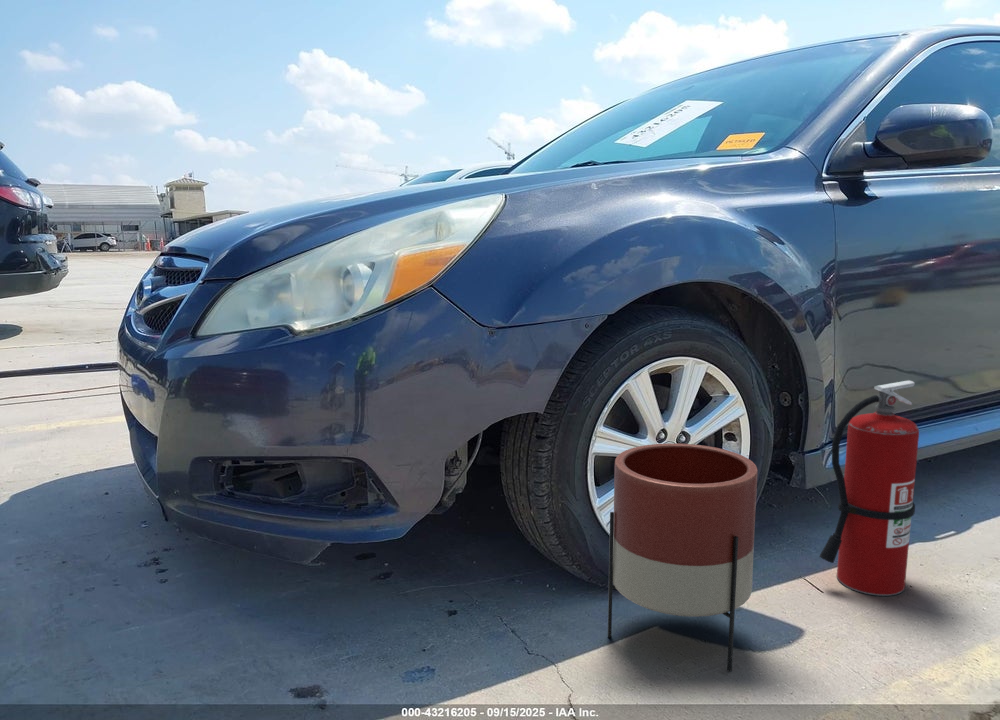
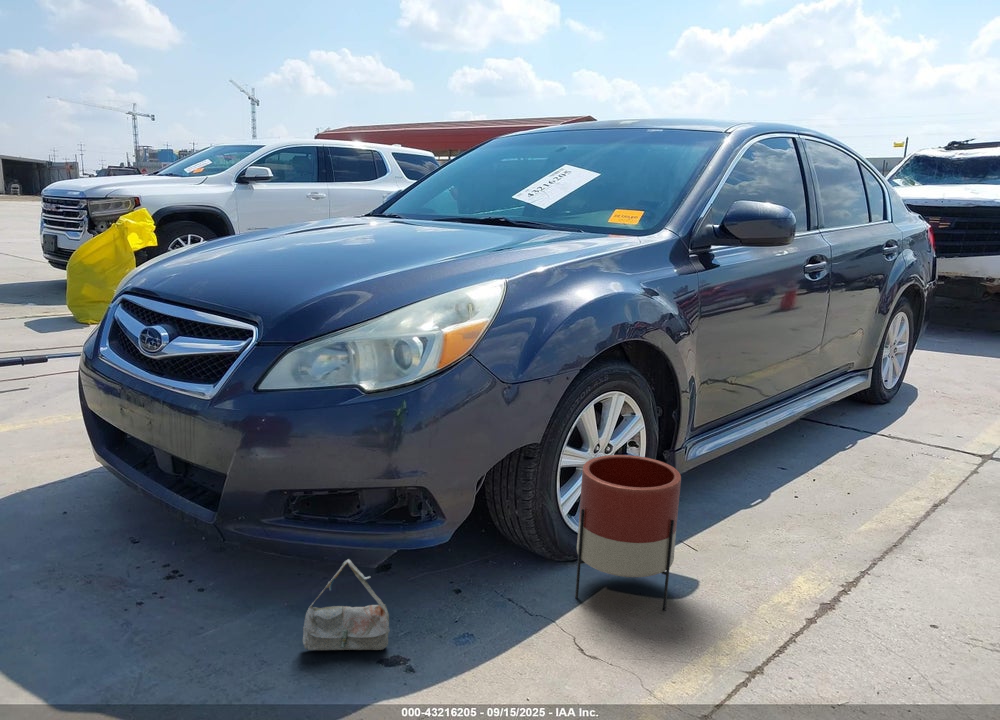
fire extinguisher: present [820,381,919,596] -> none [694,399,758,549]
bag: none [215,546,322,670] -> present [303,559,390,650]

